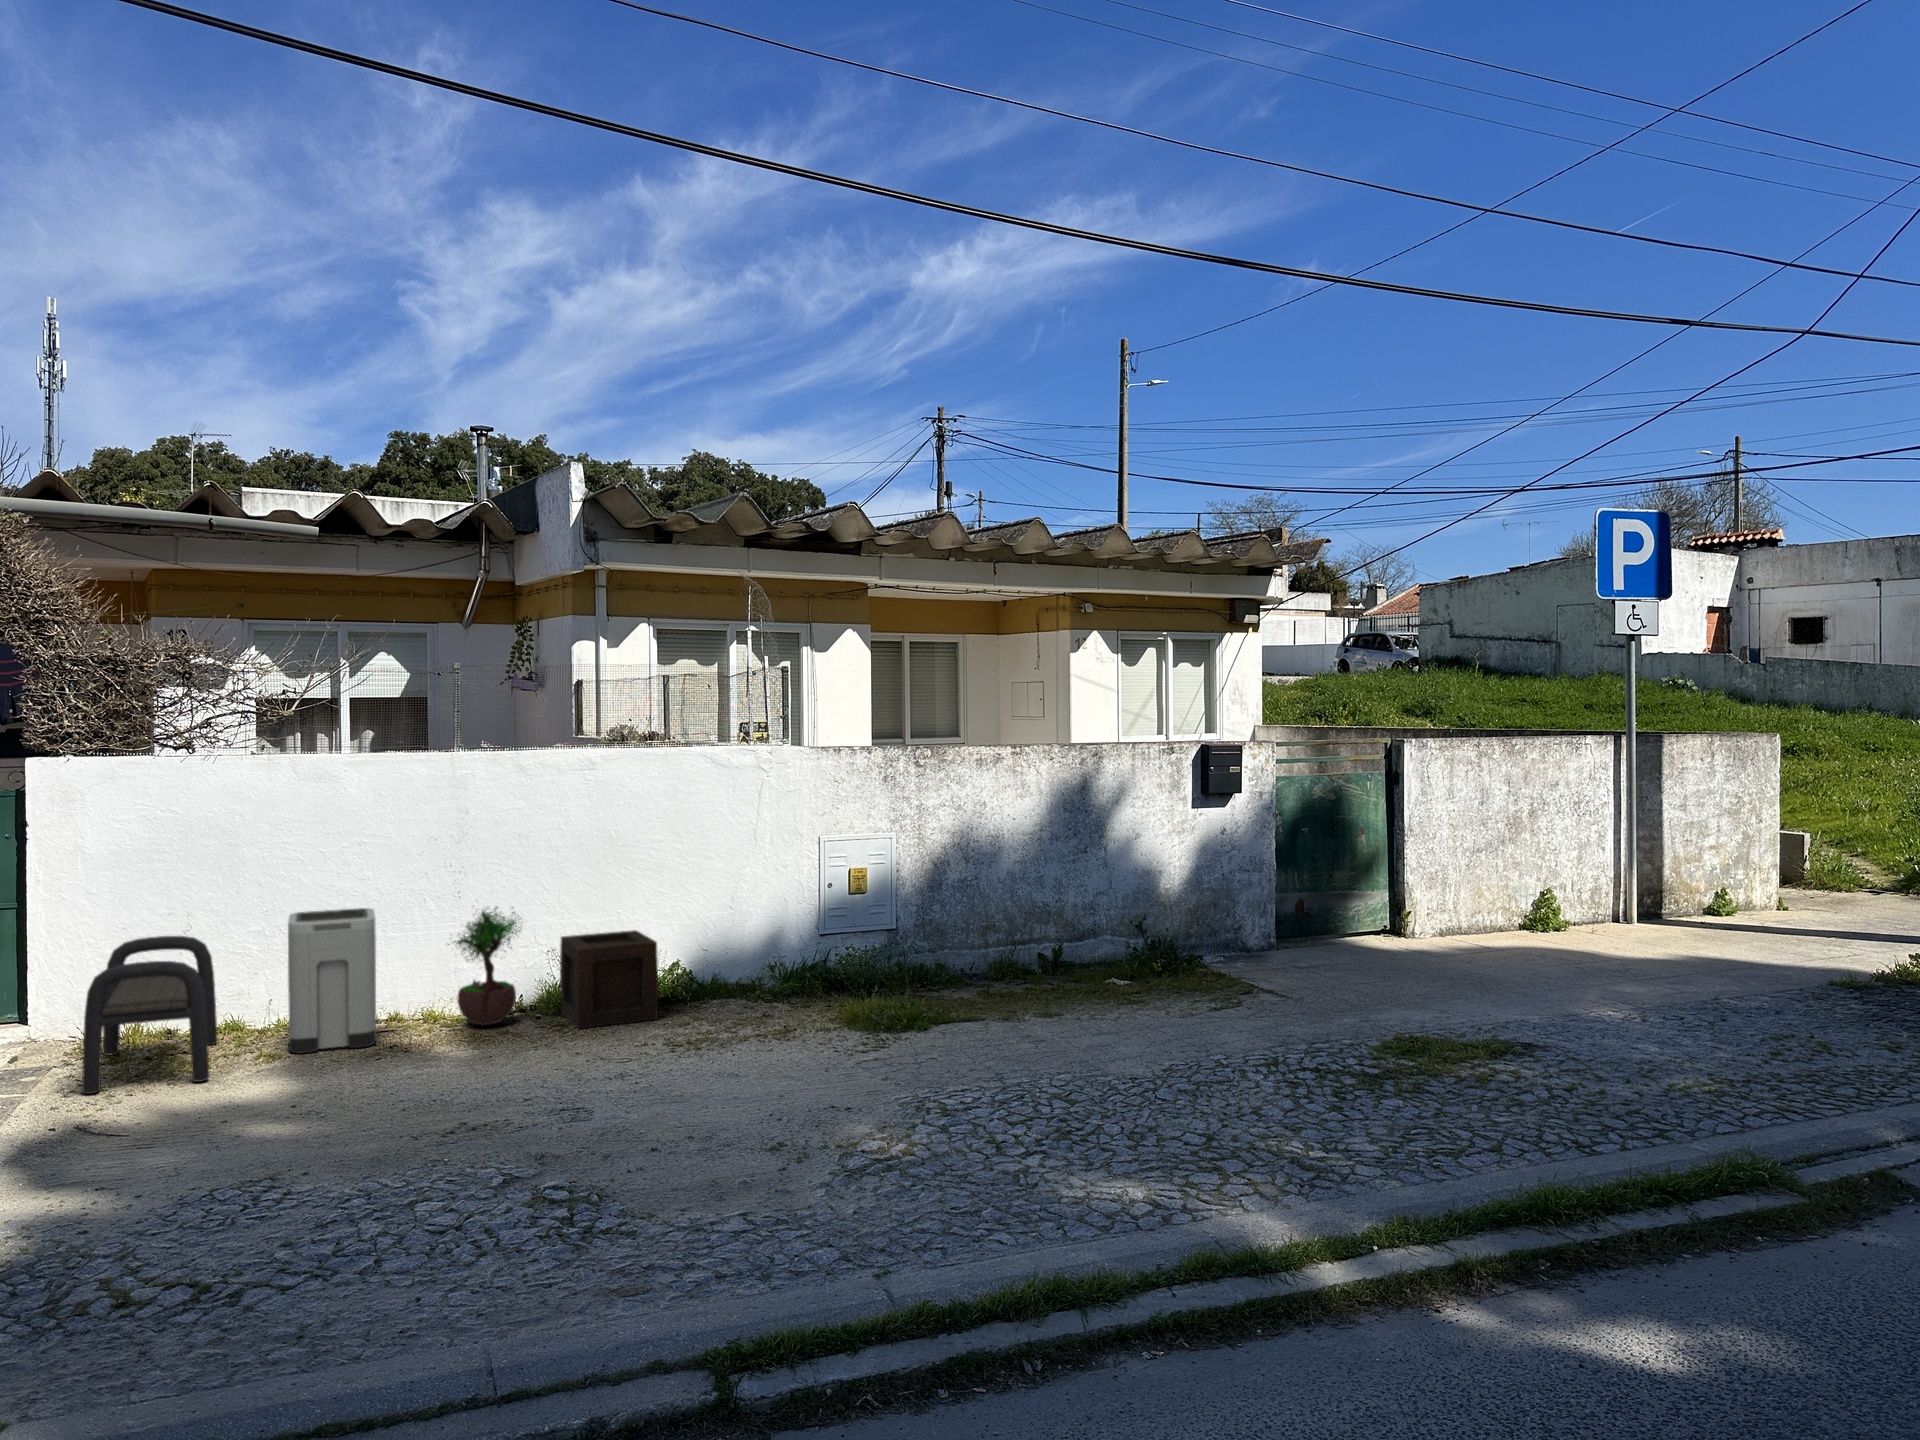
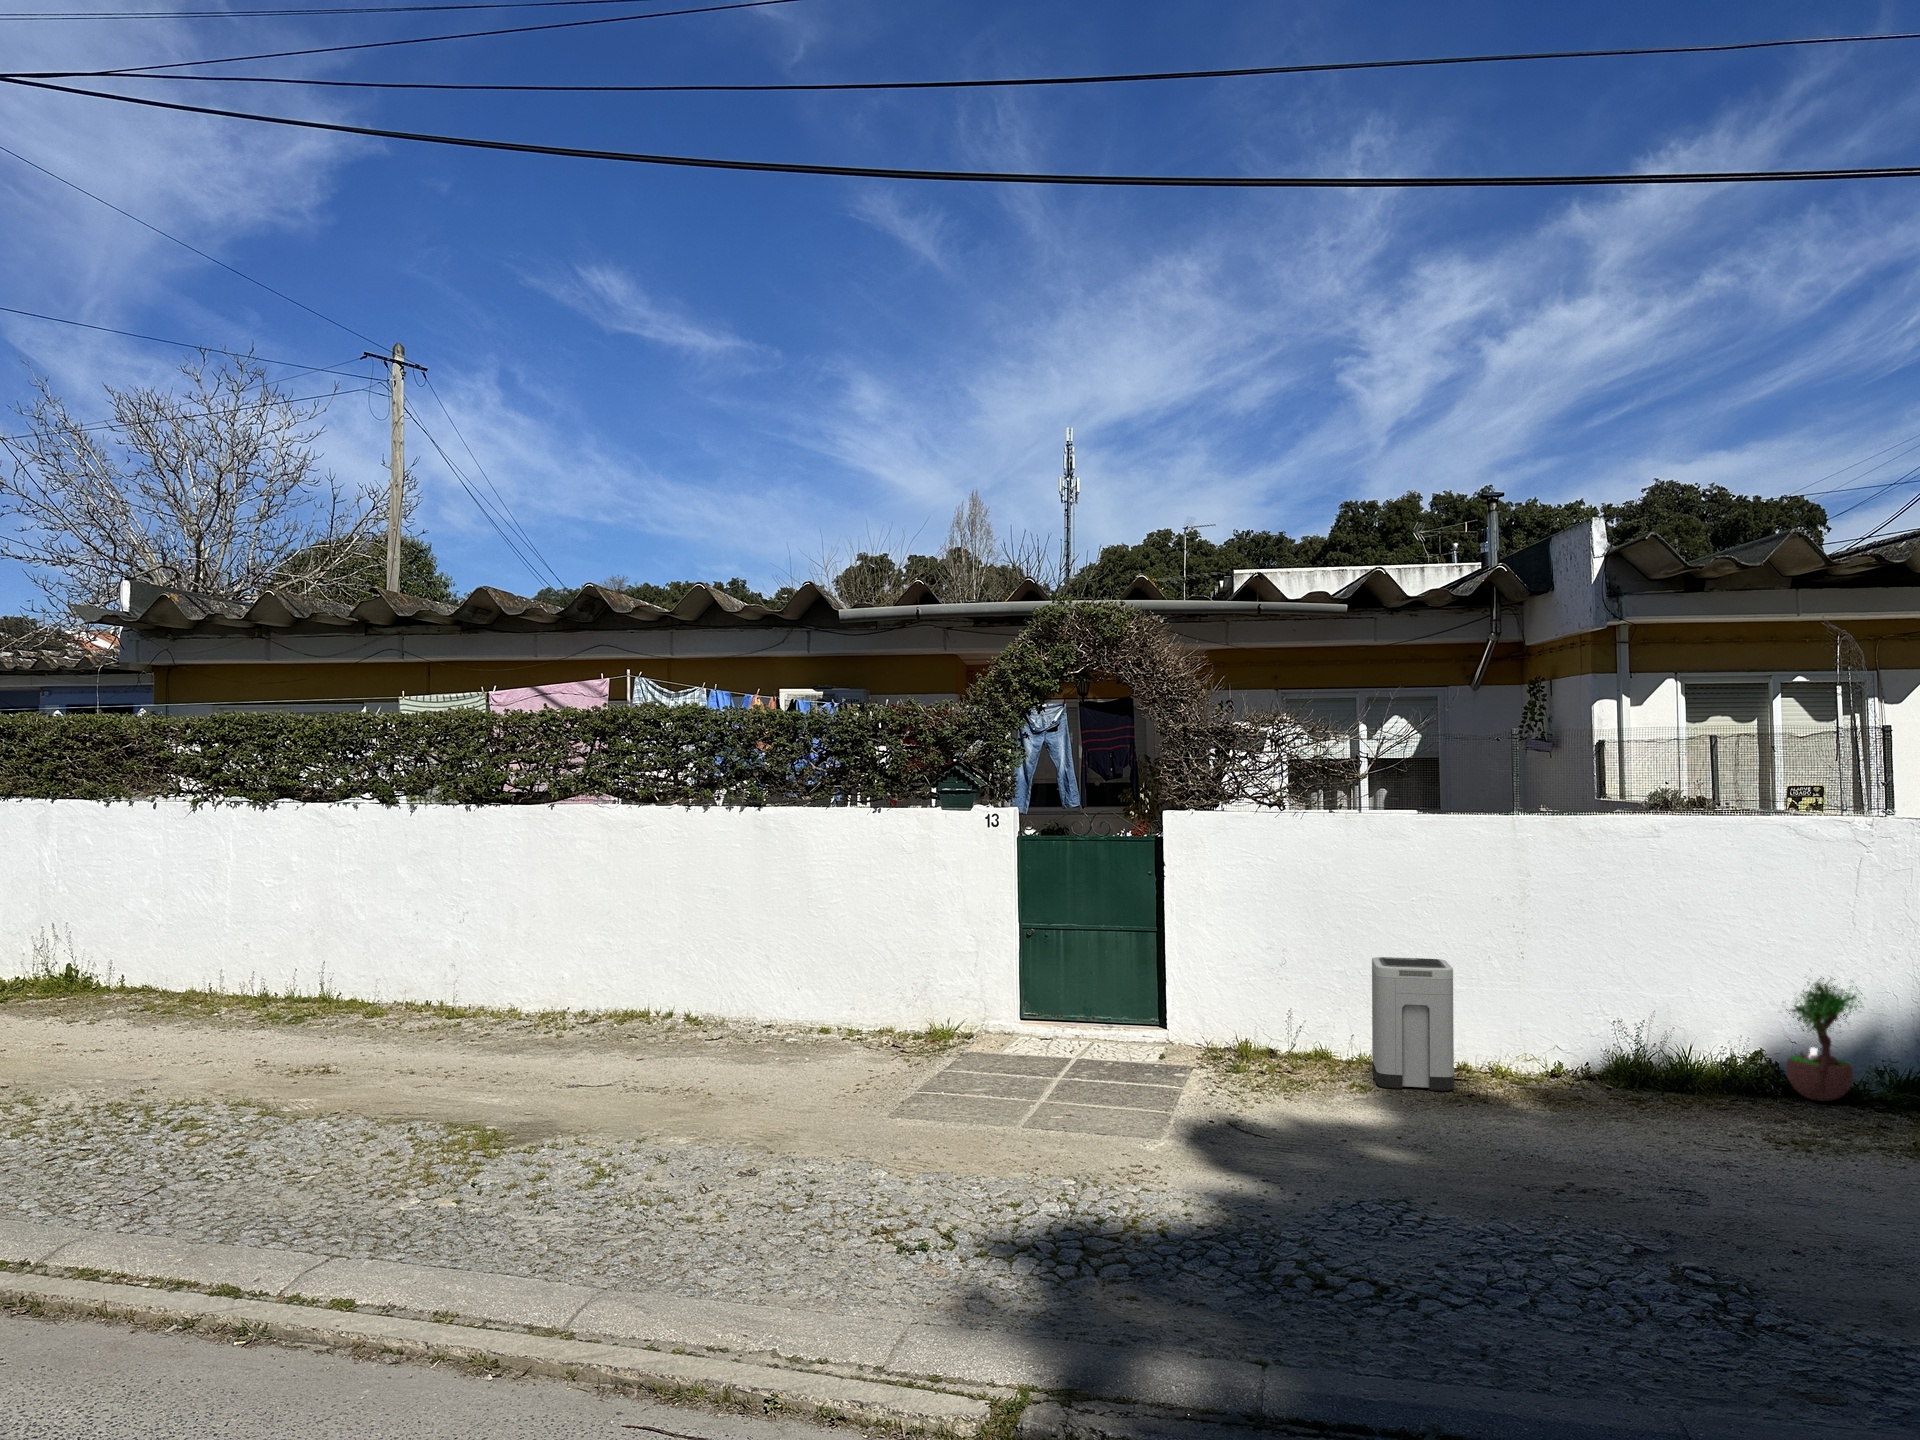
potted tree: present [448,907,522,1026] -> present [1786,978,1862,1101]
wooden crate: present [560,930,658,1028] -> none [1630,1007,1749,1109]
bench: present [82,936,218,1094] -> none [1222,967,1319,1099]

